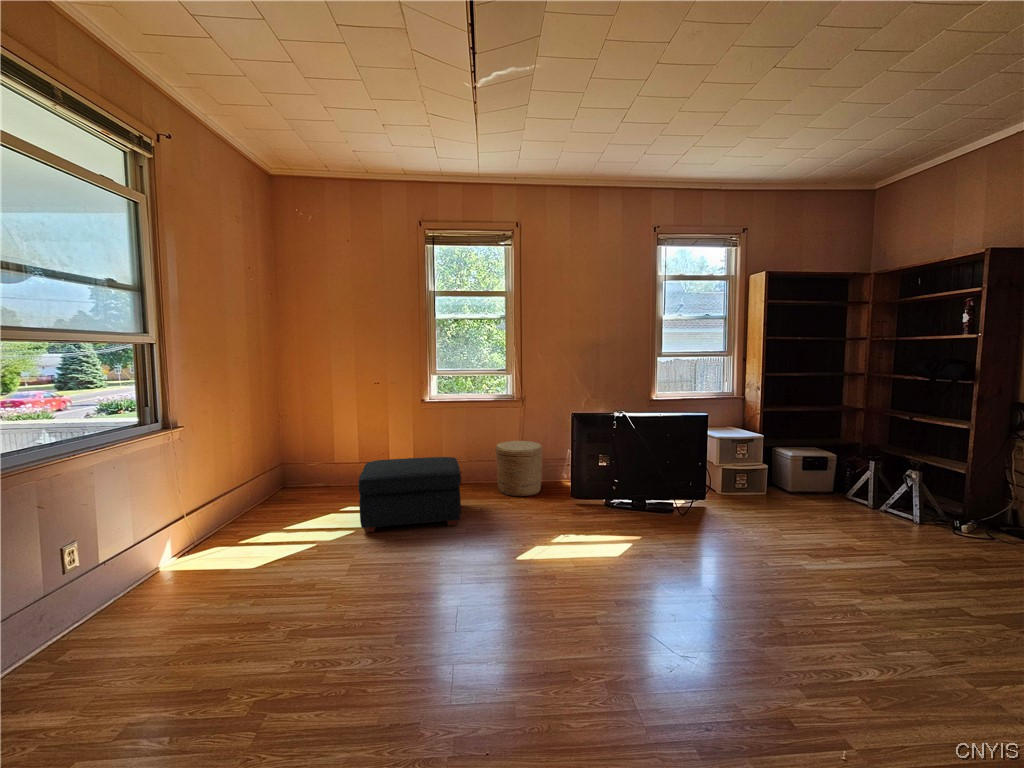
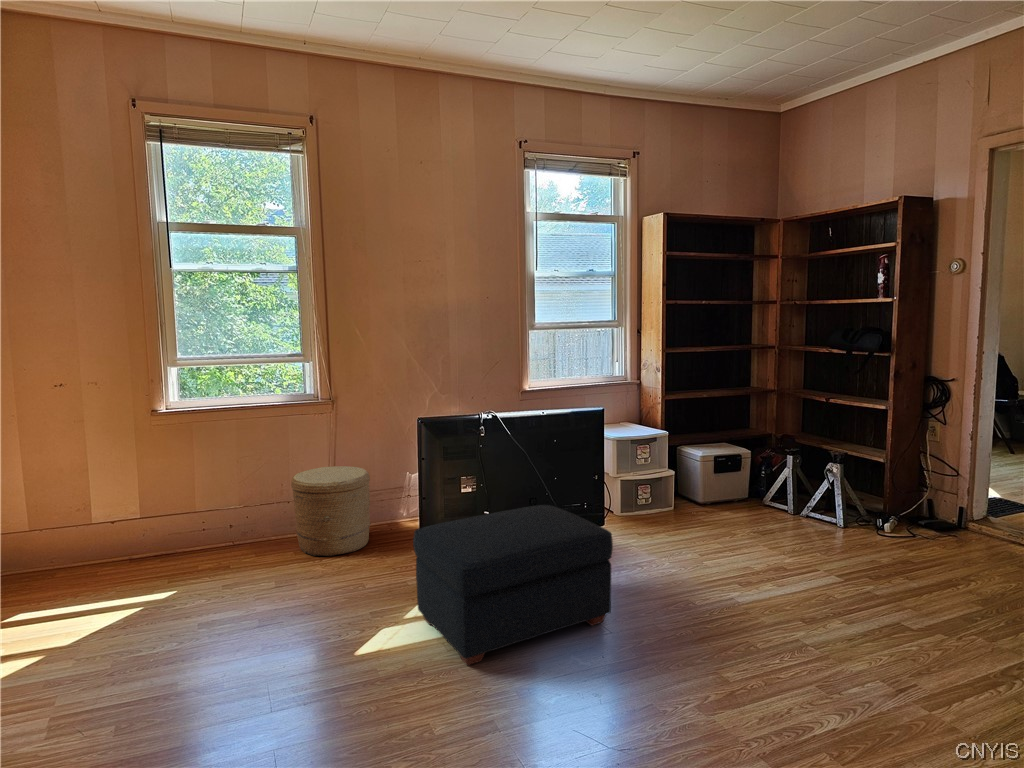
ottoman: present [358,457,461,533] -> present [413,505,613,665]

